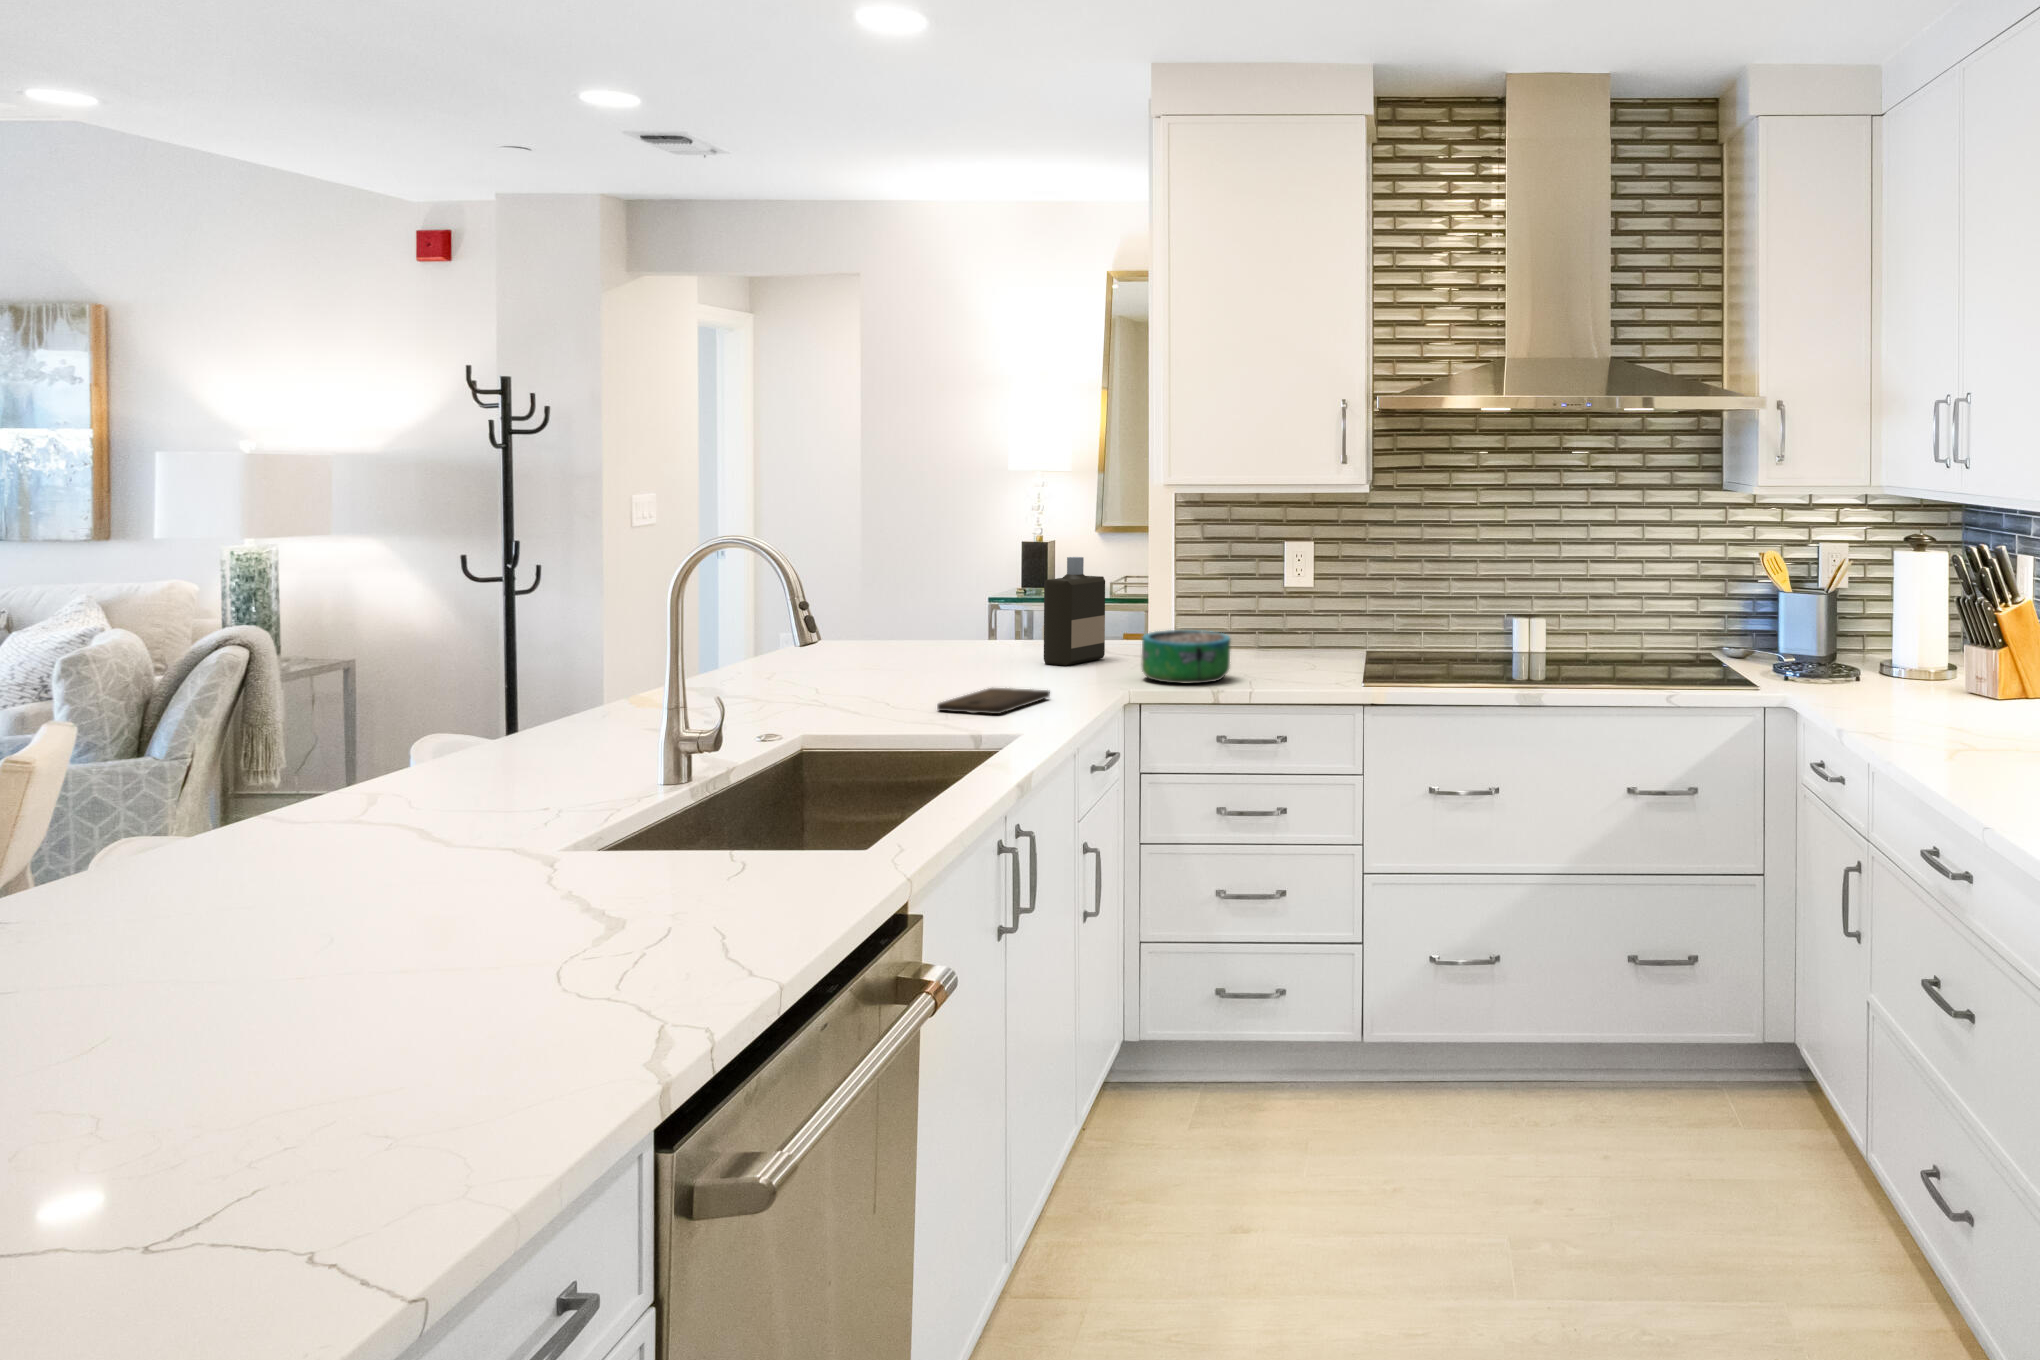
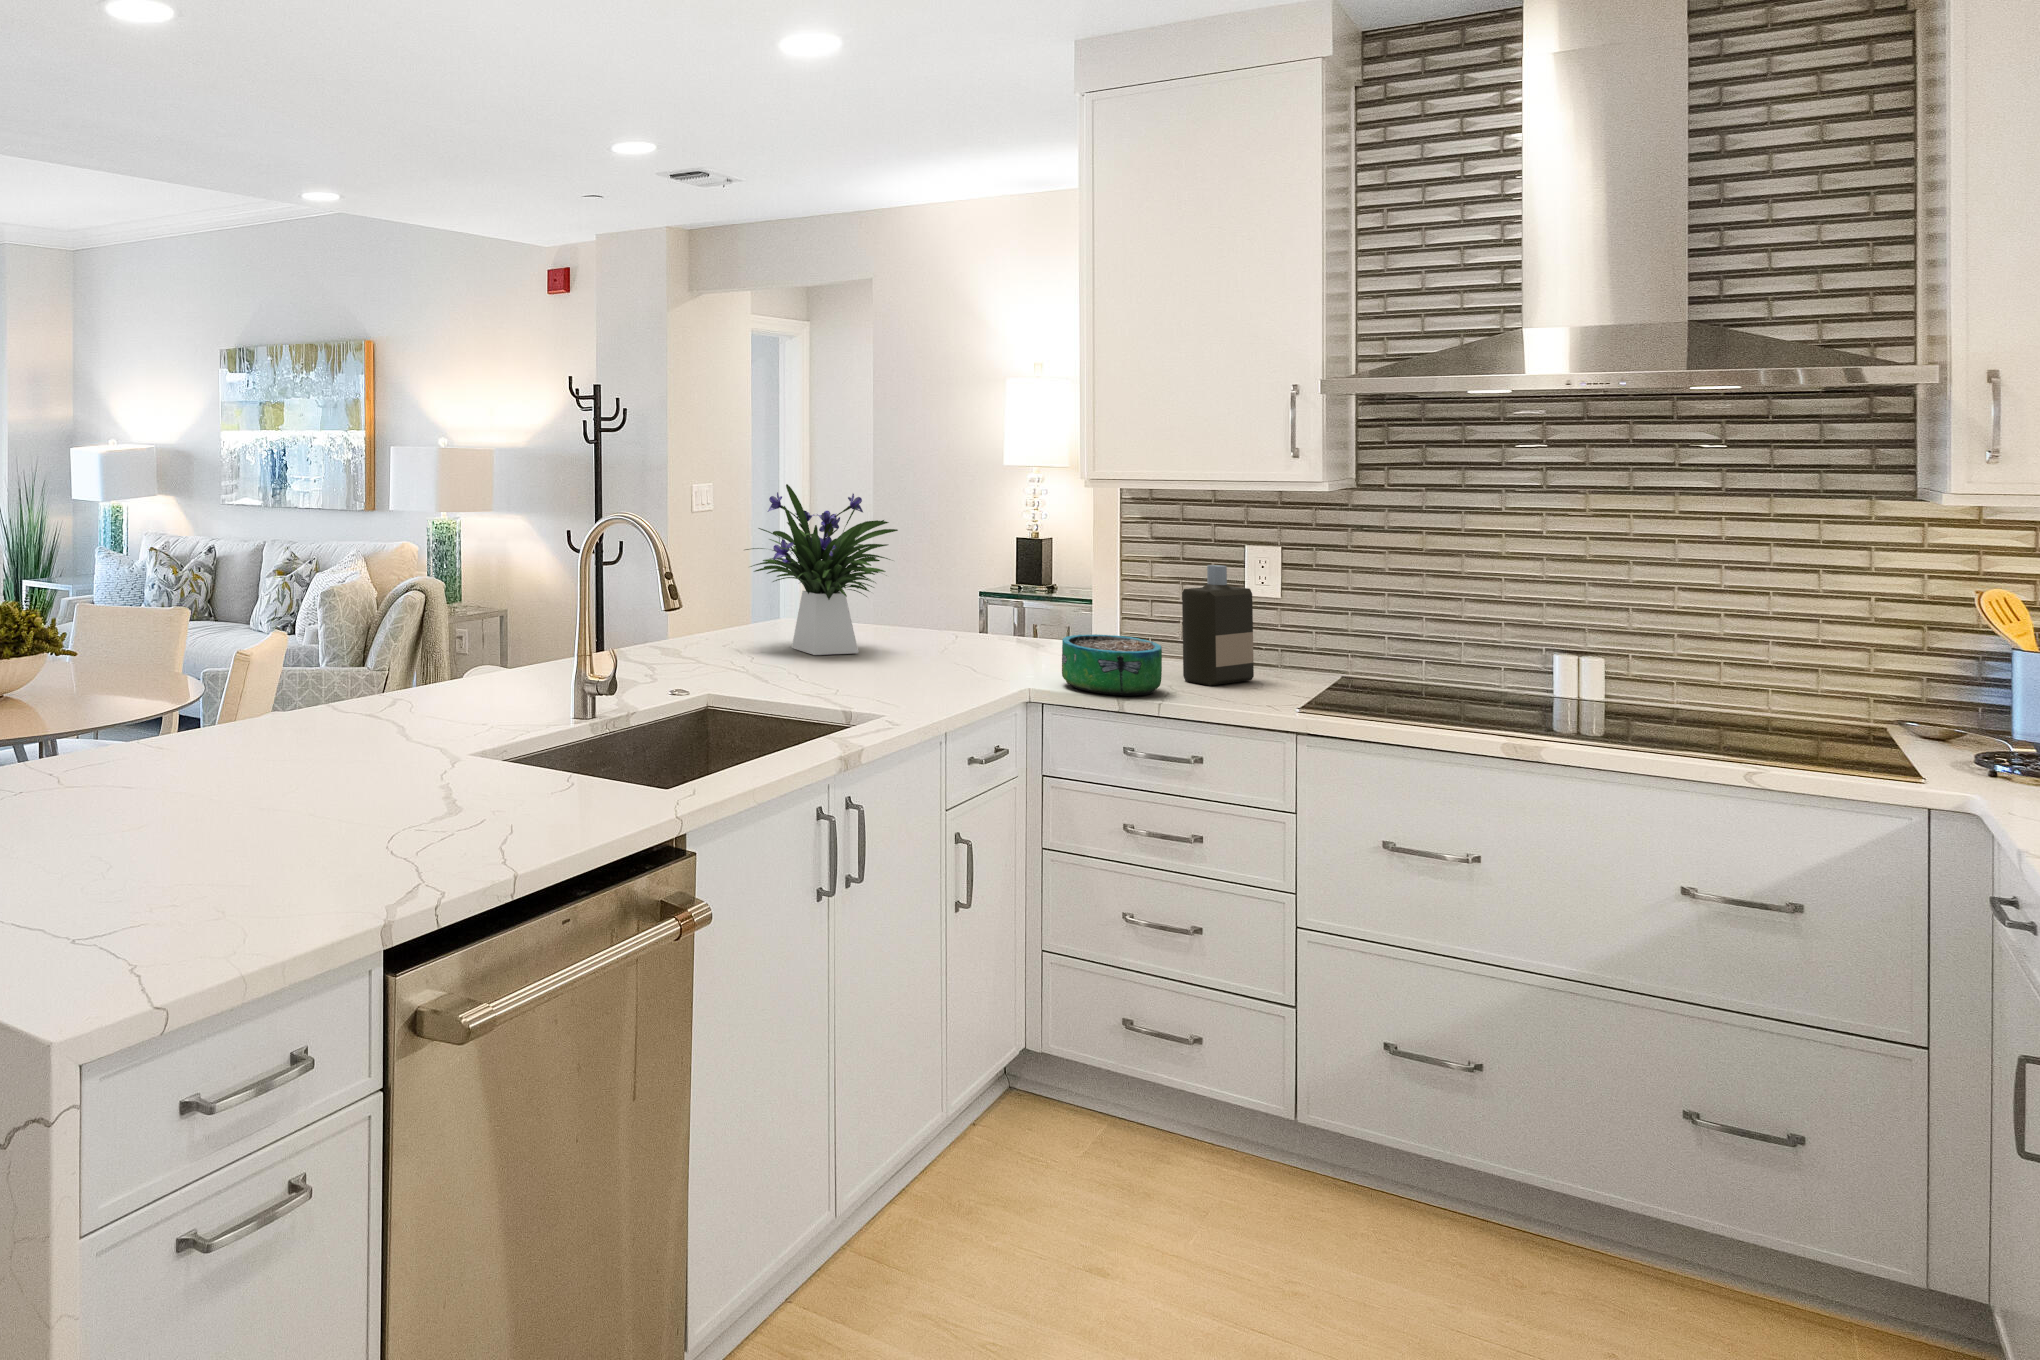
flower arrangement: none [799,494,977,674] -> present [745,484,898,655]
bottle: present [1044,557,1105,666] -> present [1182,565,1254,686]
cutting board: present [937,688,1050,714] -> none [833,679,951,707]

